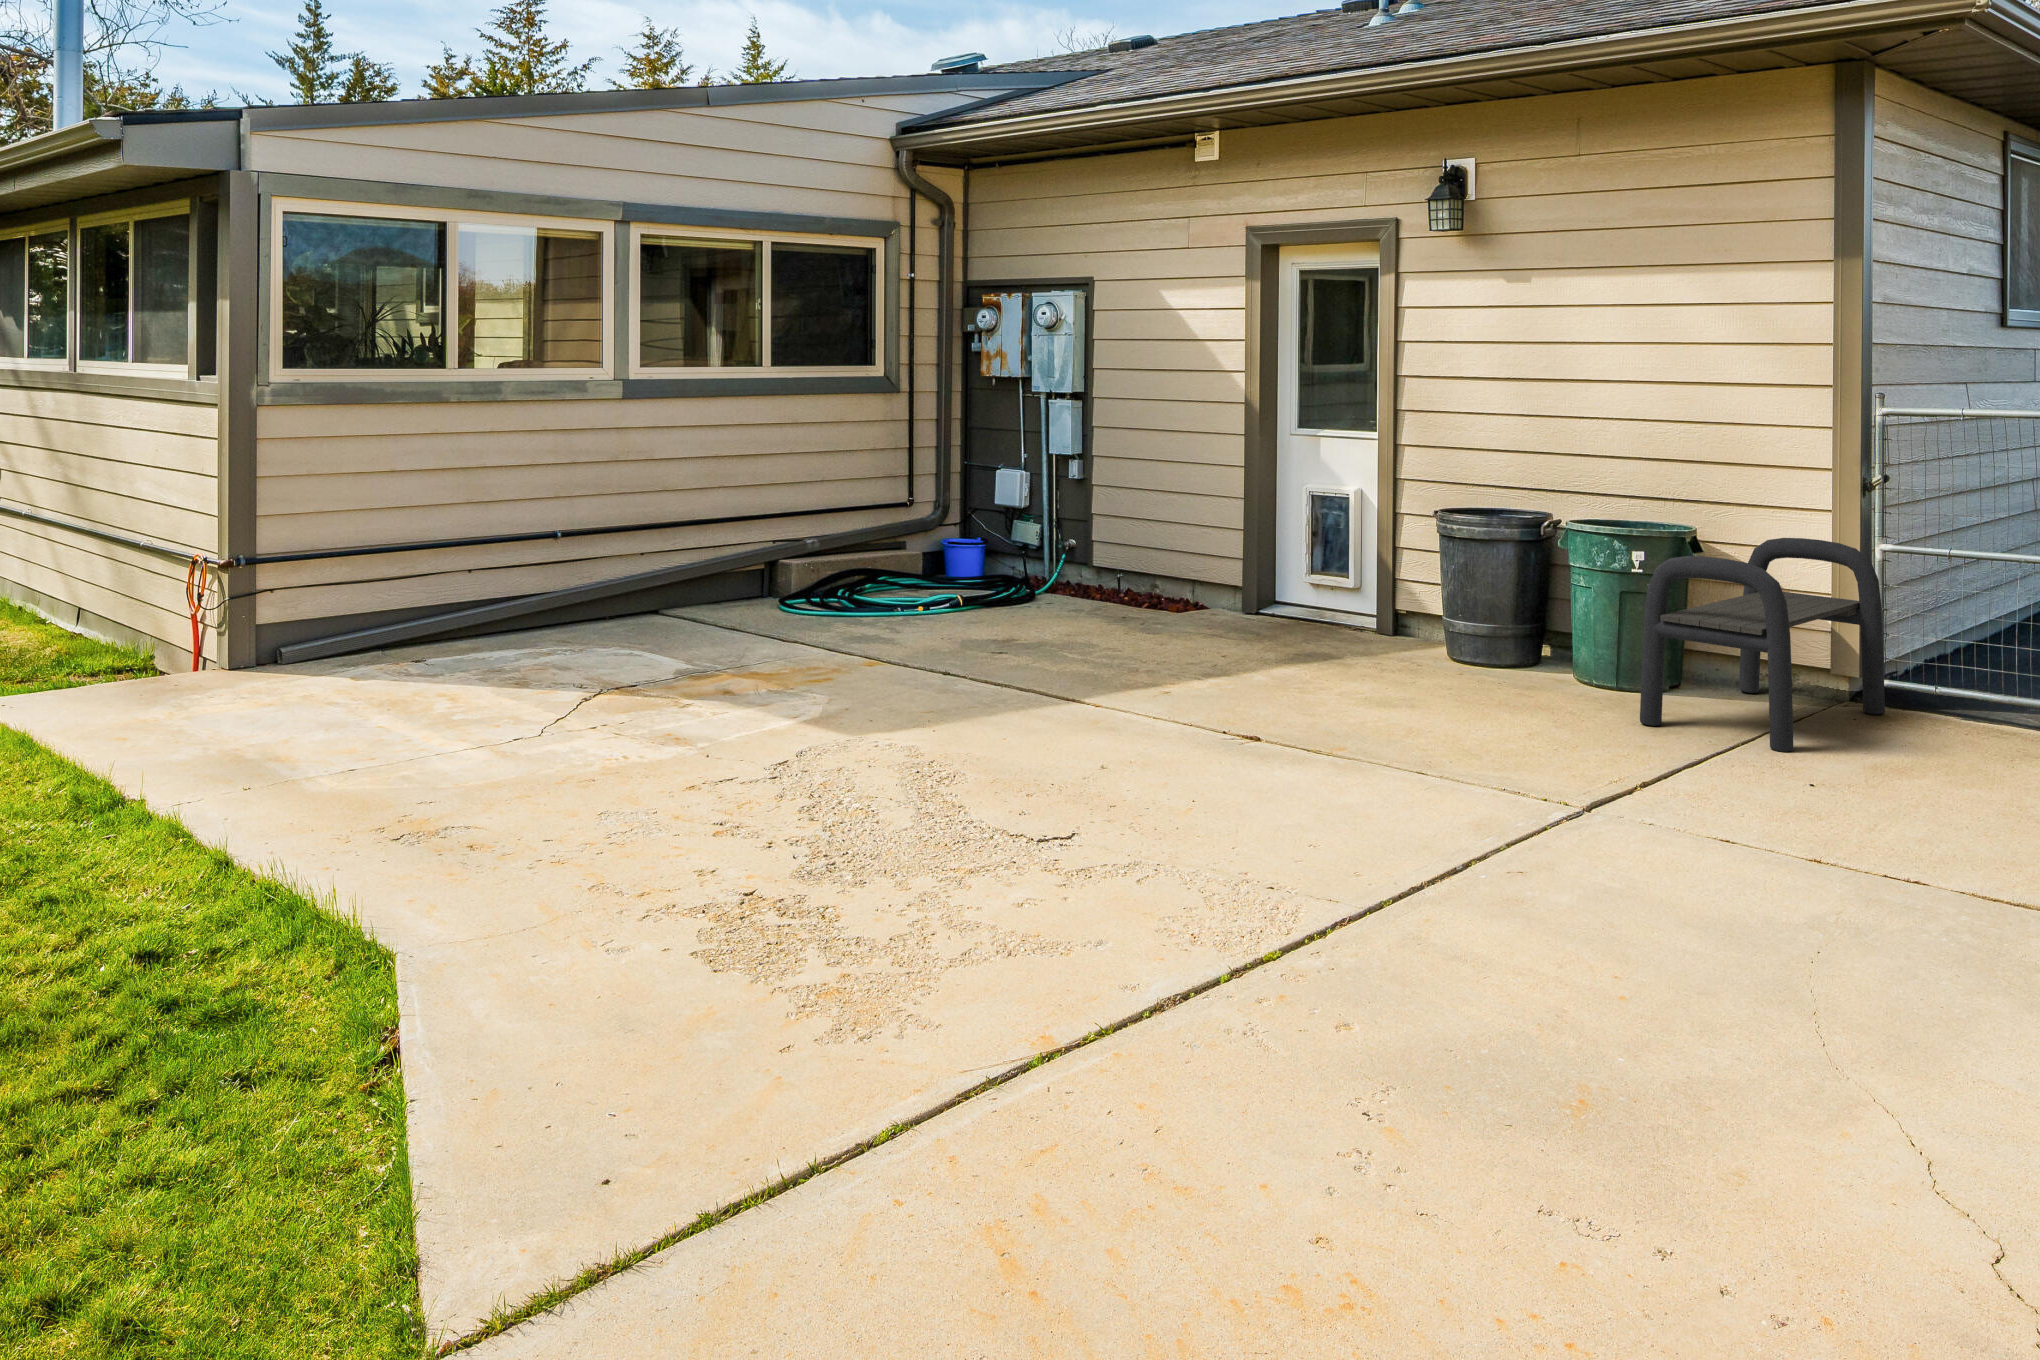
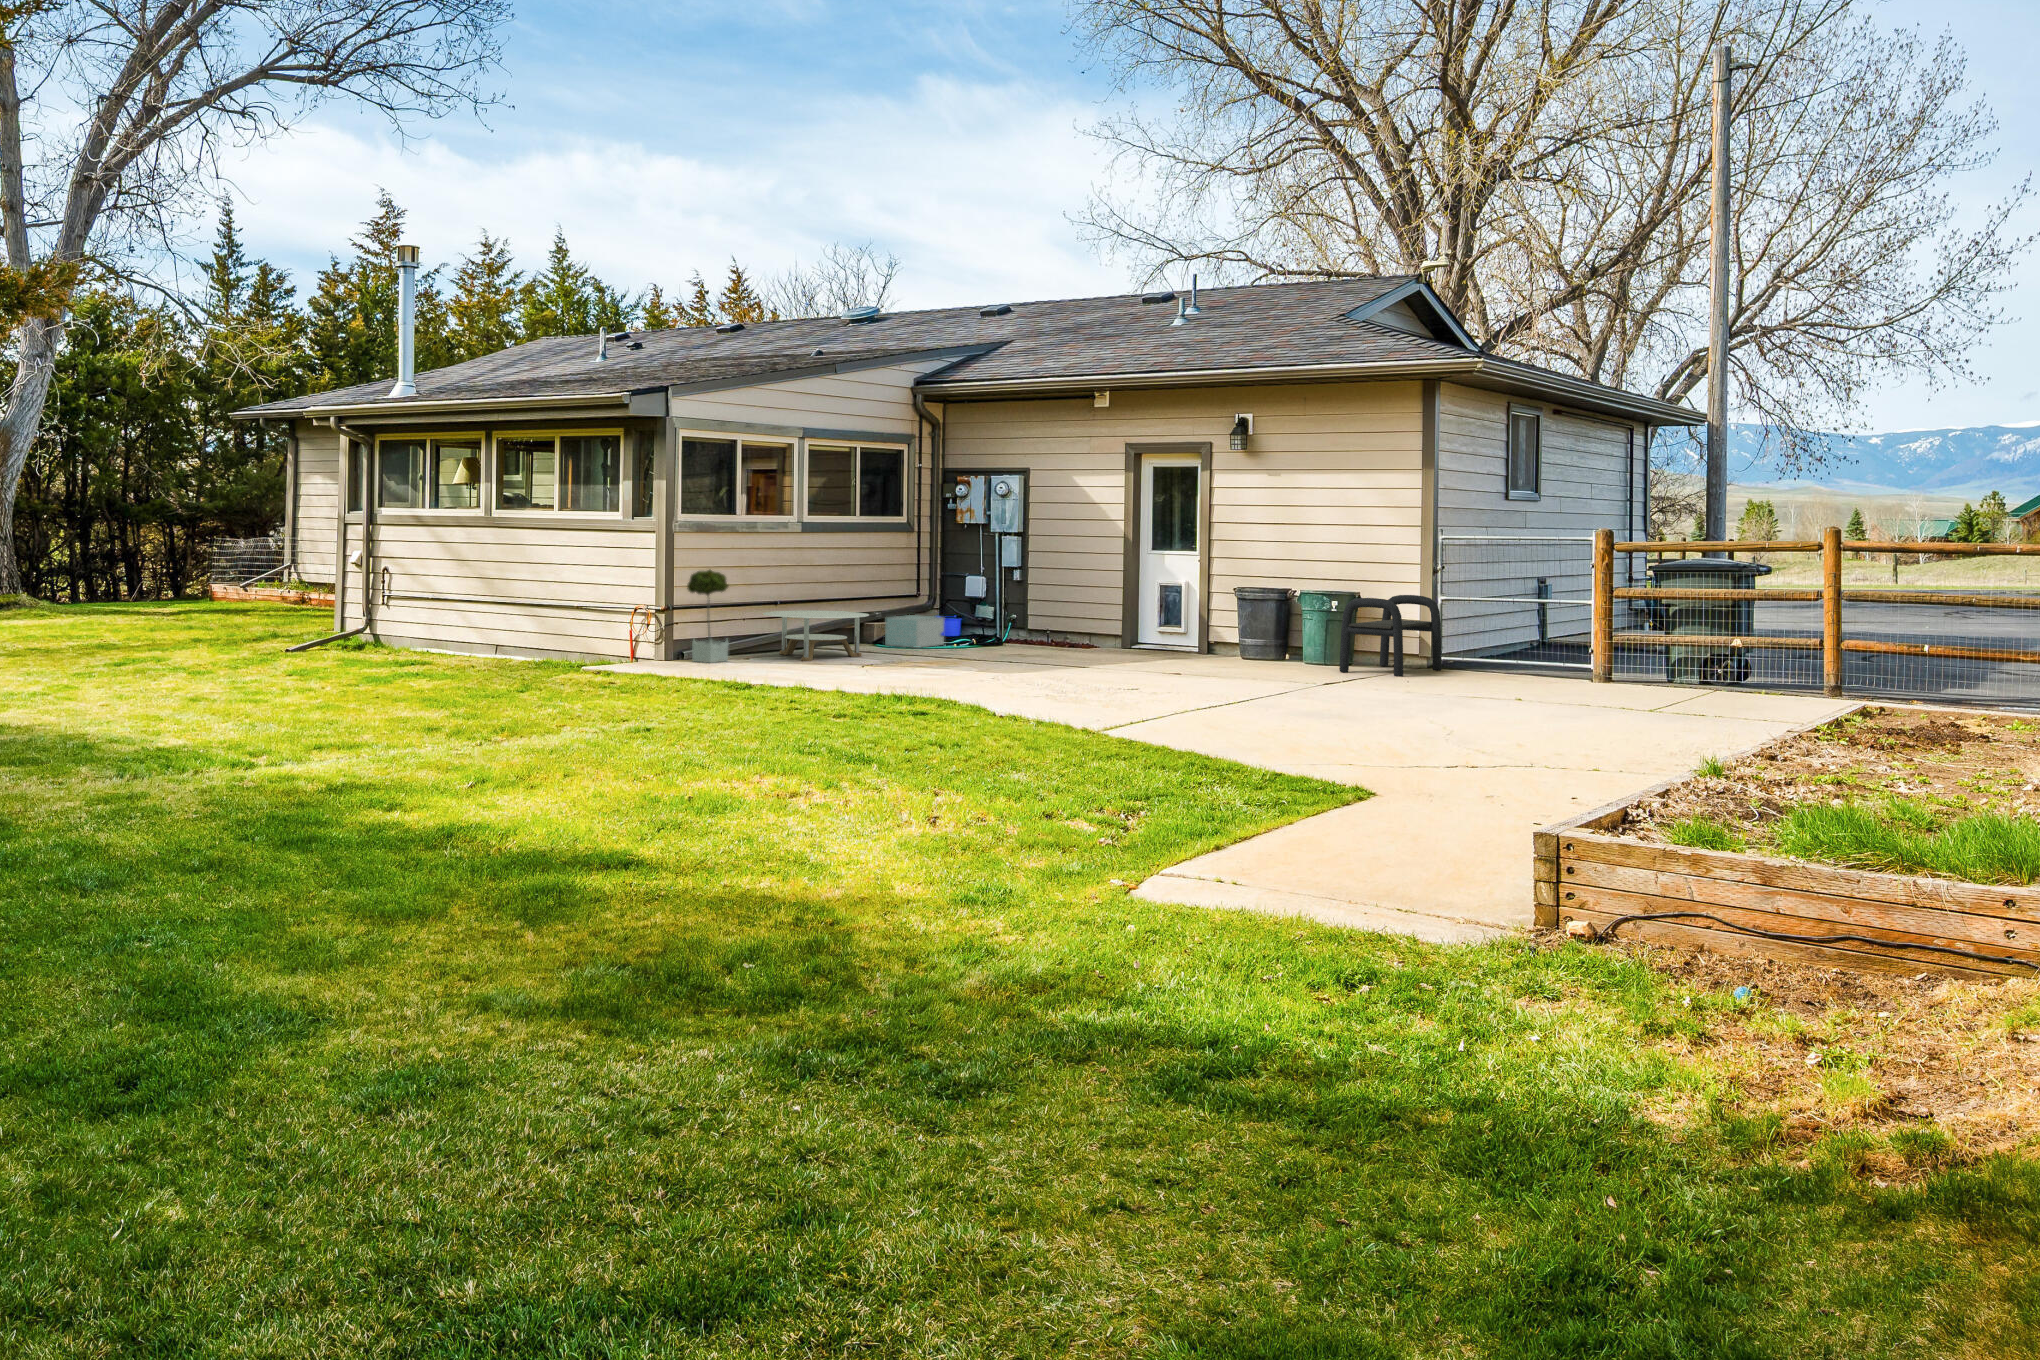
potted tree: none [290,478,381,671] -> present [687,570,728,663]
storage box: none [821,540,932,607] -> present [885,615,945,647]
round table: none [487,547,706,663] -> present [763,610,869,661]

